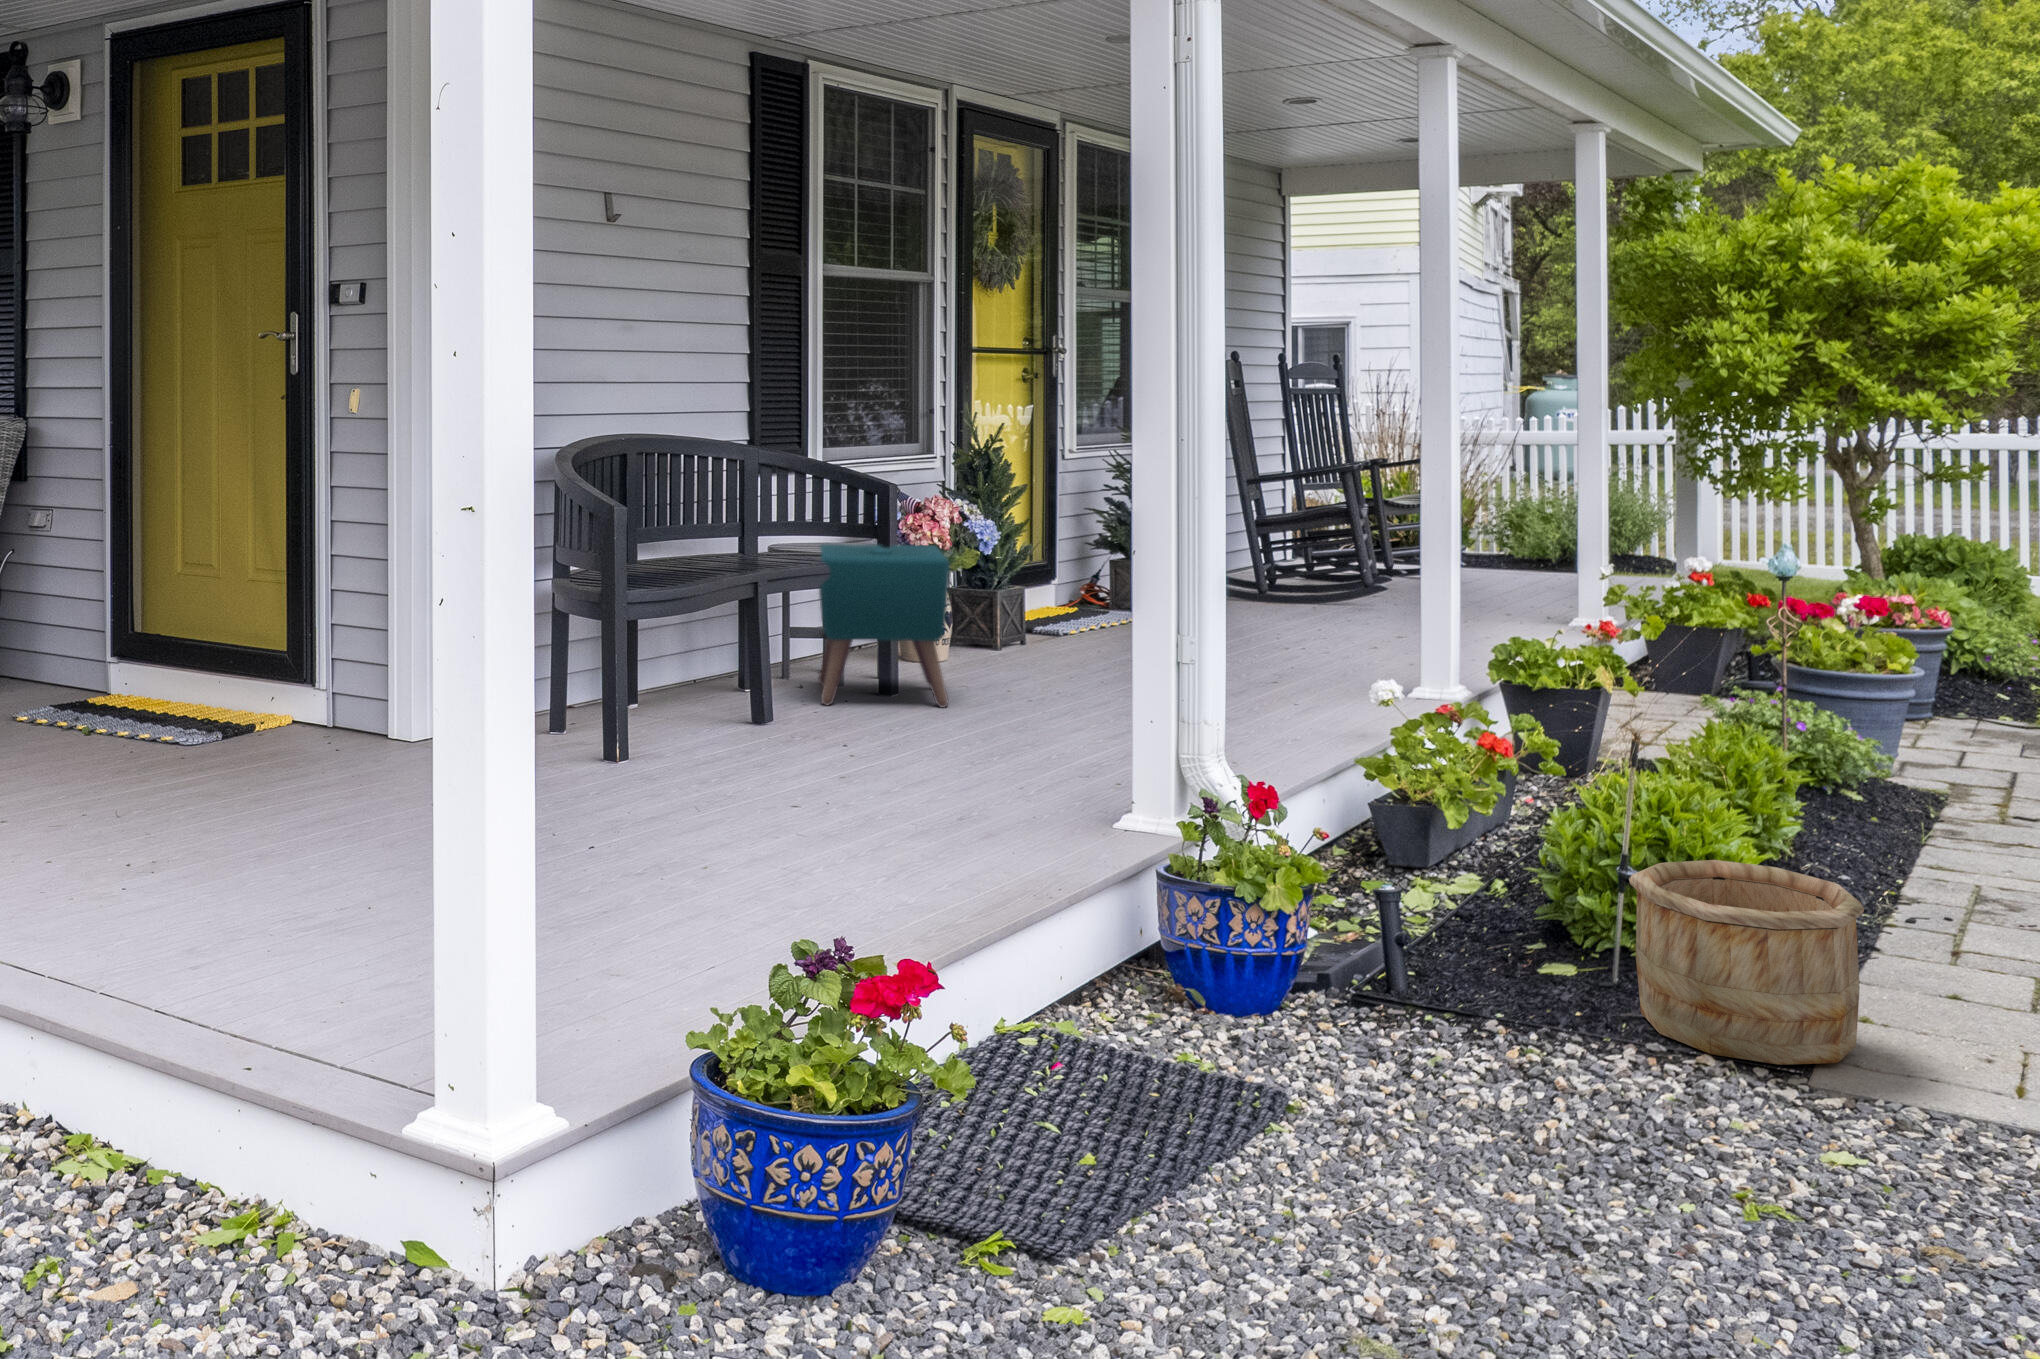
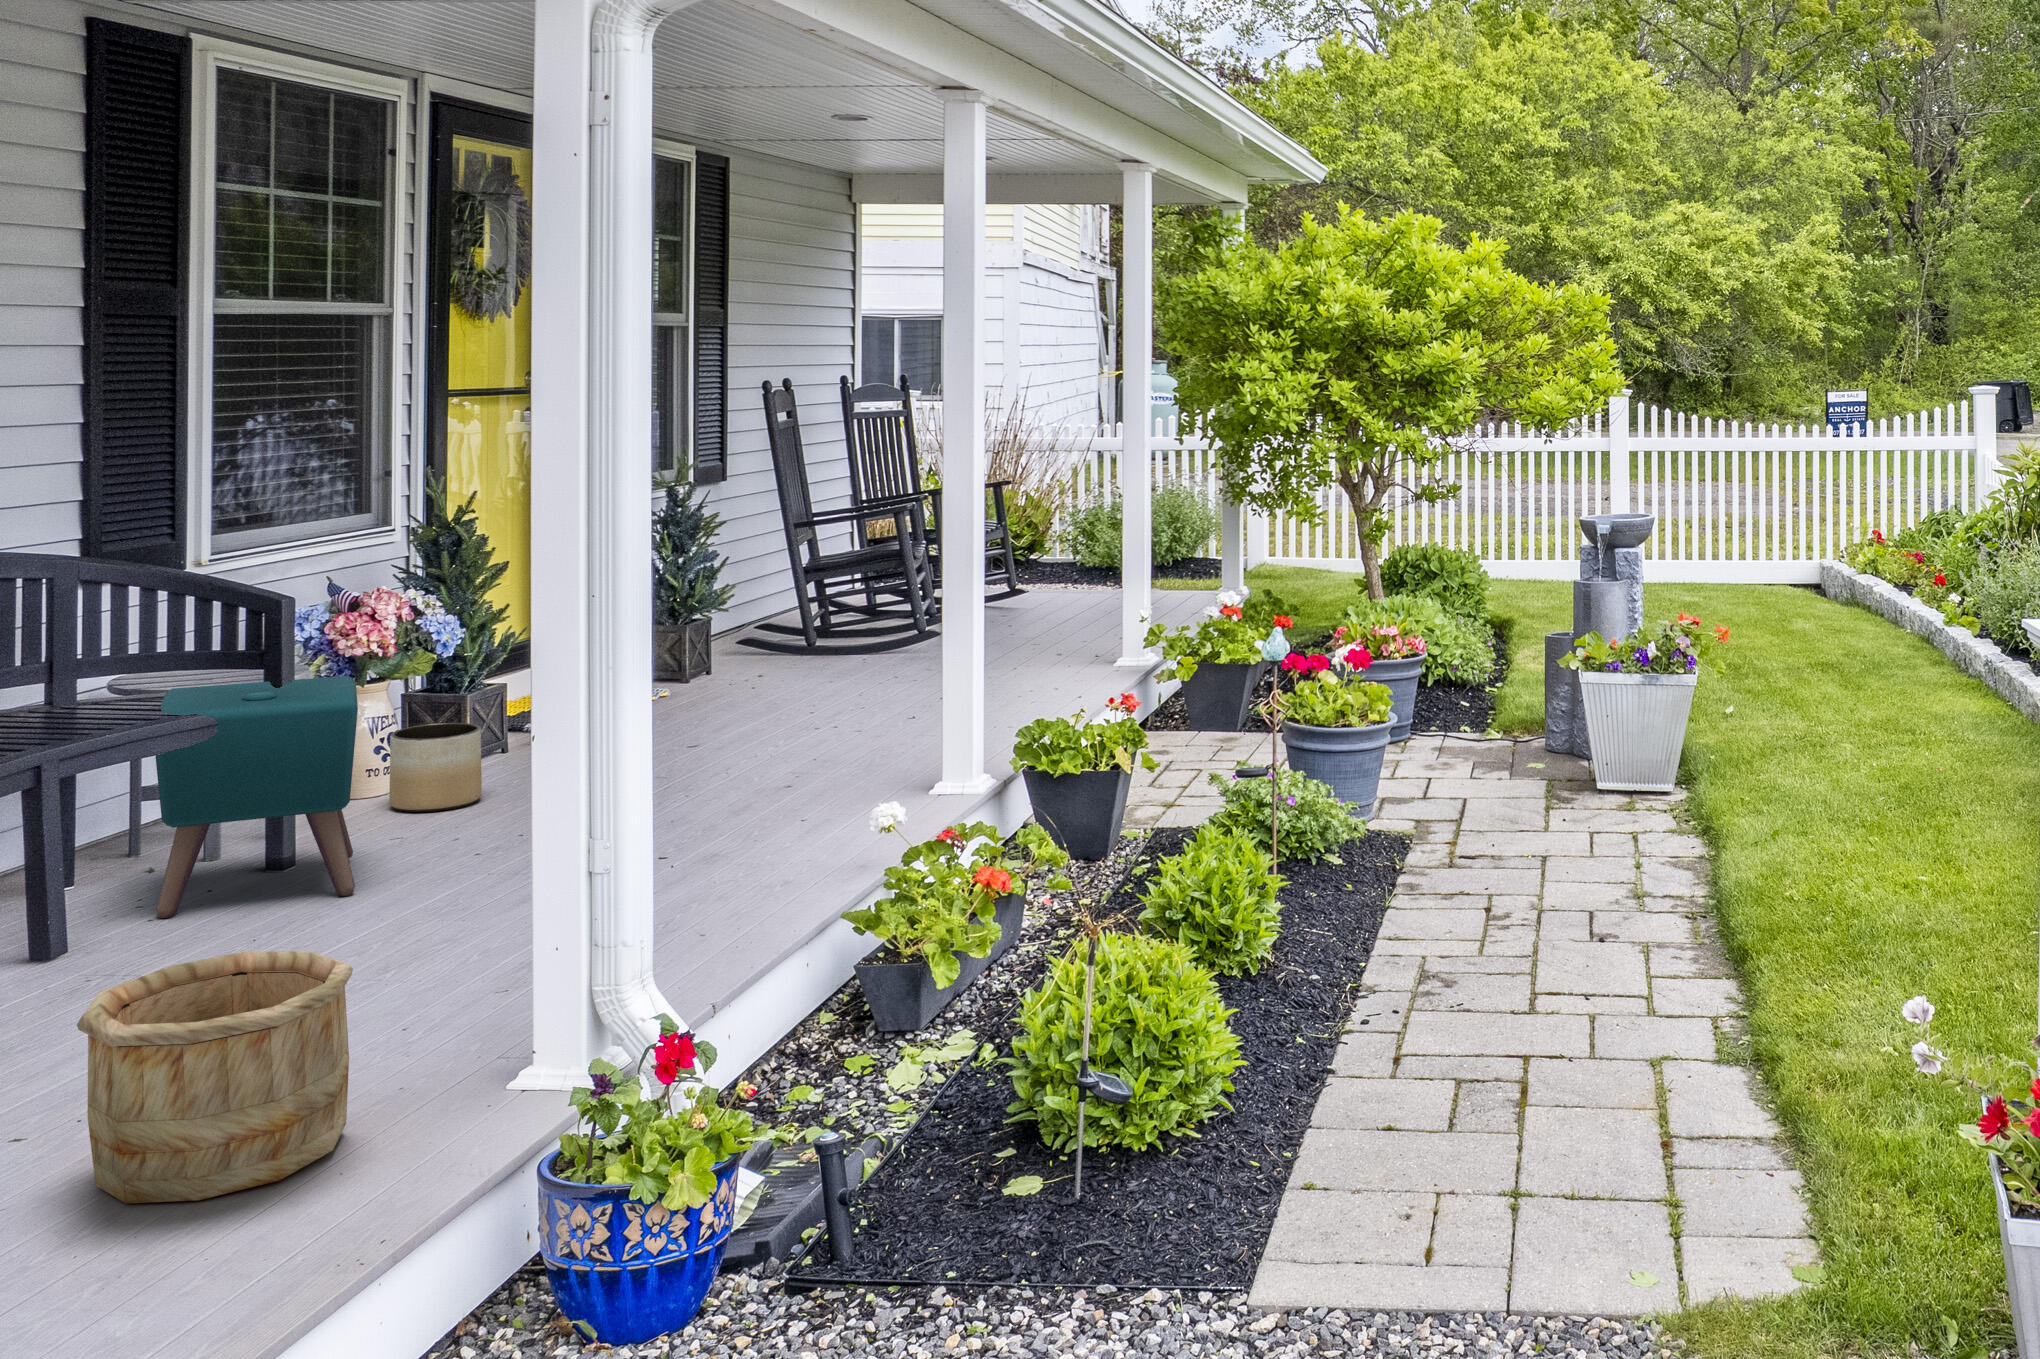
planter: none [951,601,1017,667] -> present [389,723,482,812]
wooden bucket: present [1629,860,1864,1065] -> present [77,951,353,1203]

